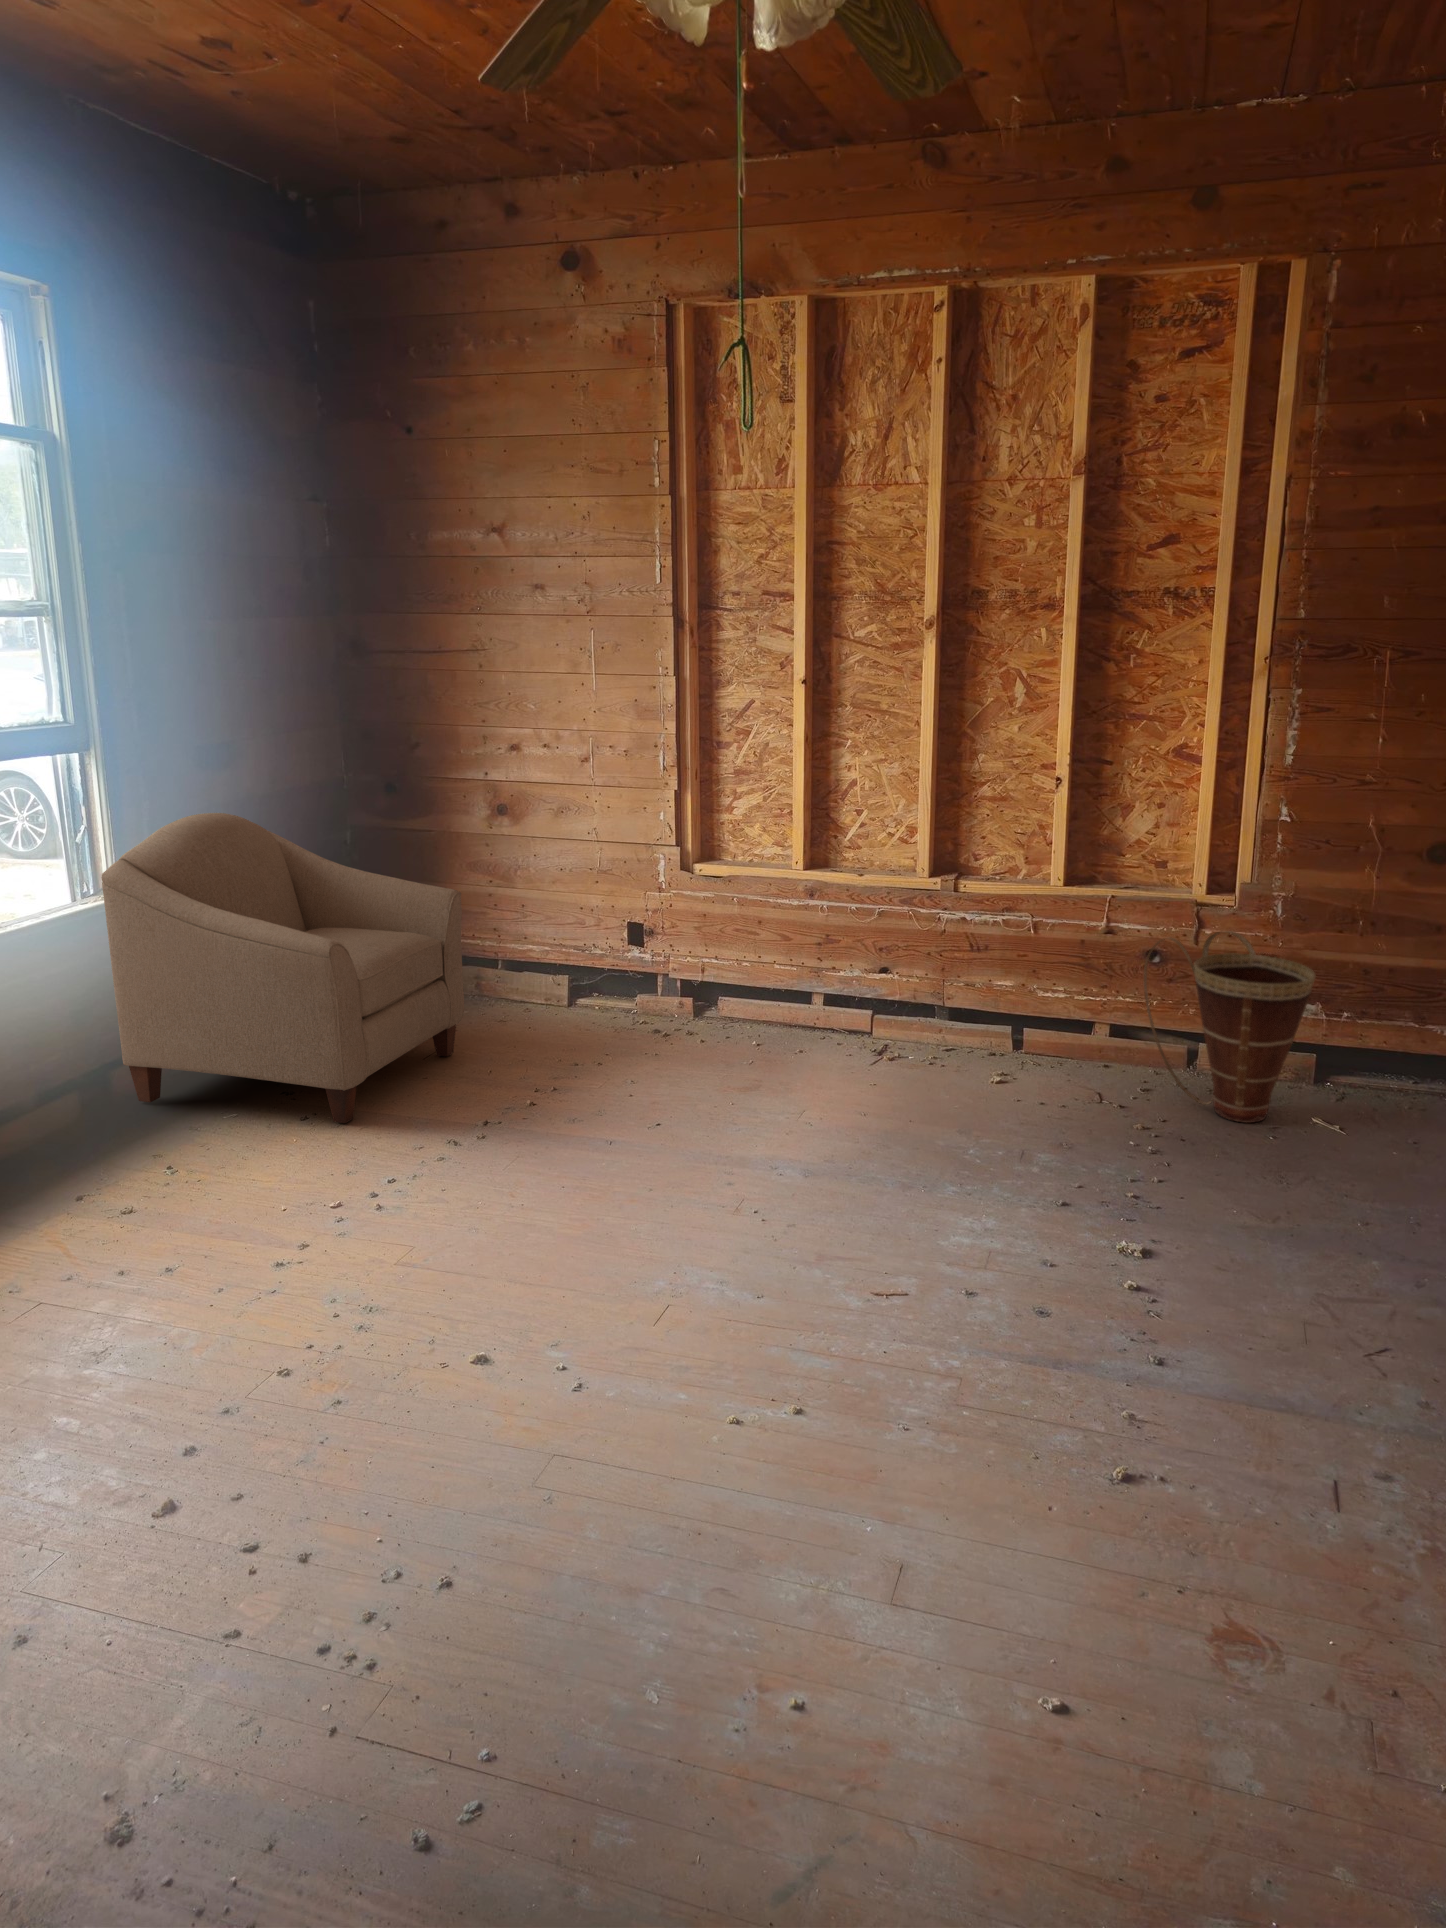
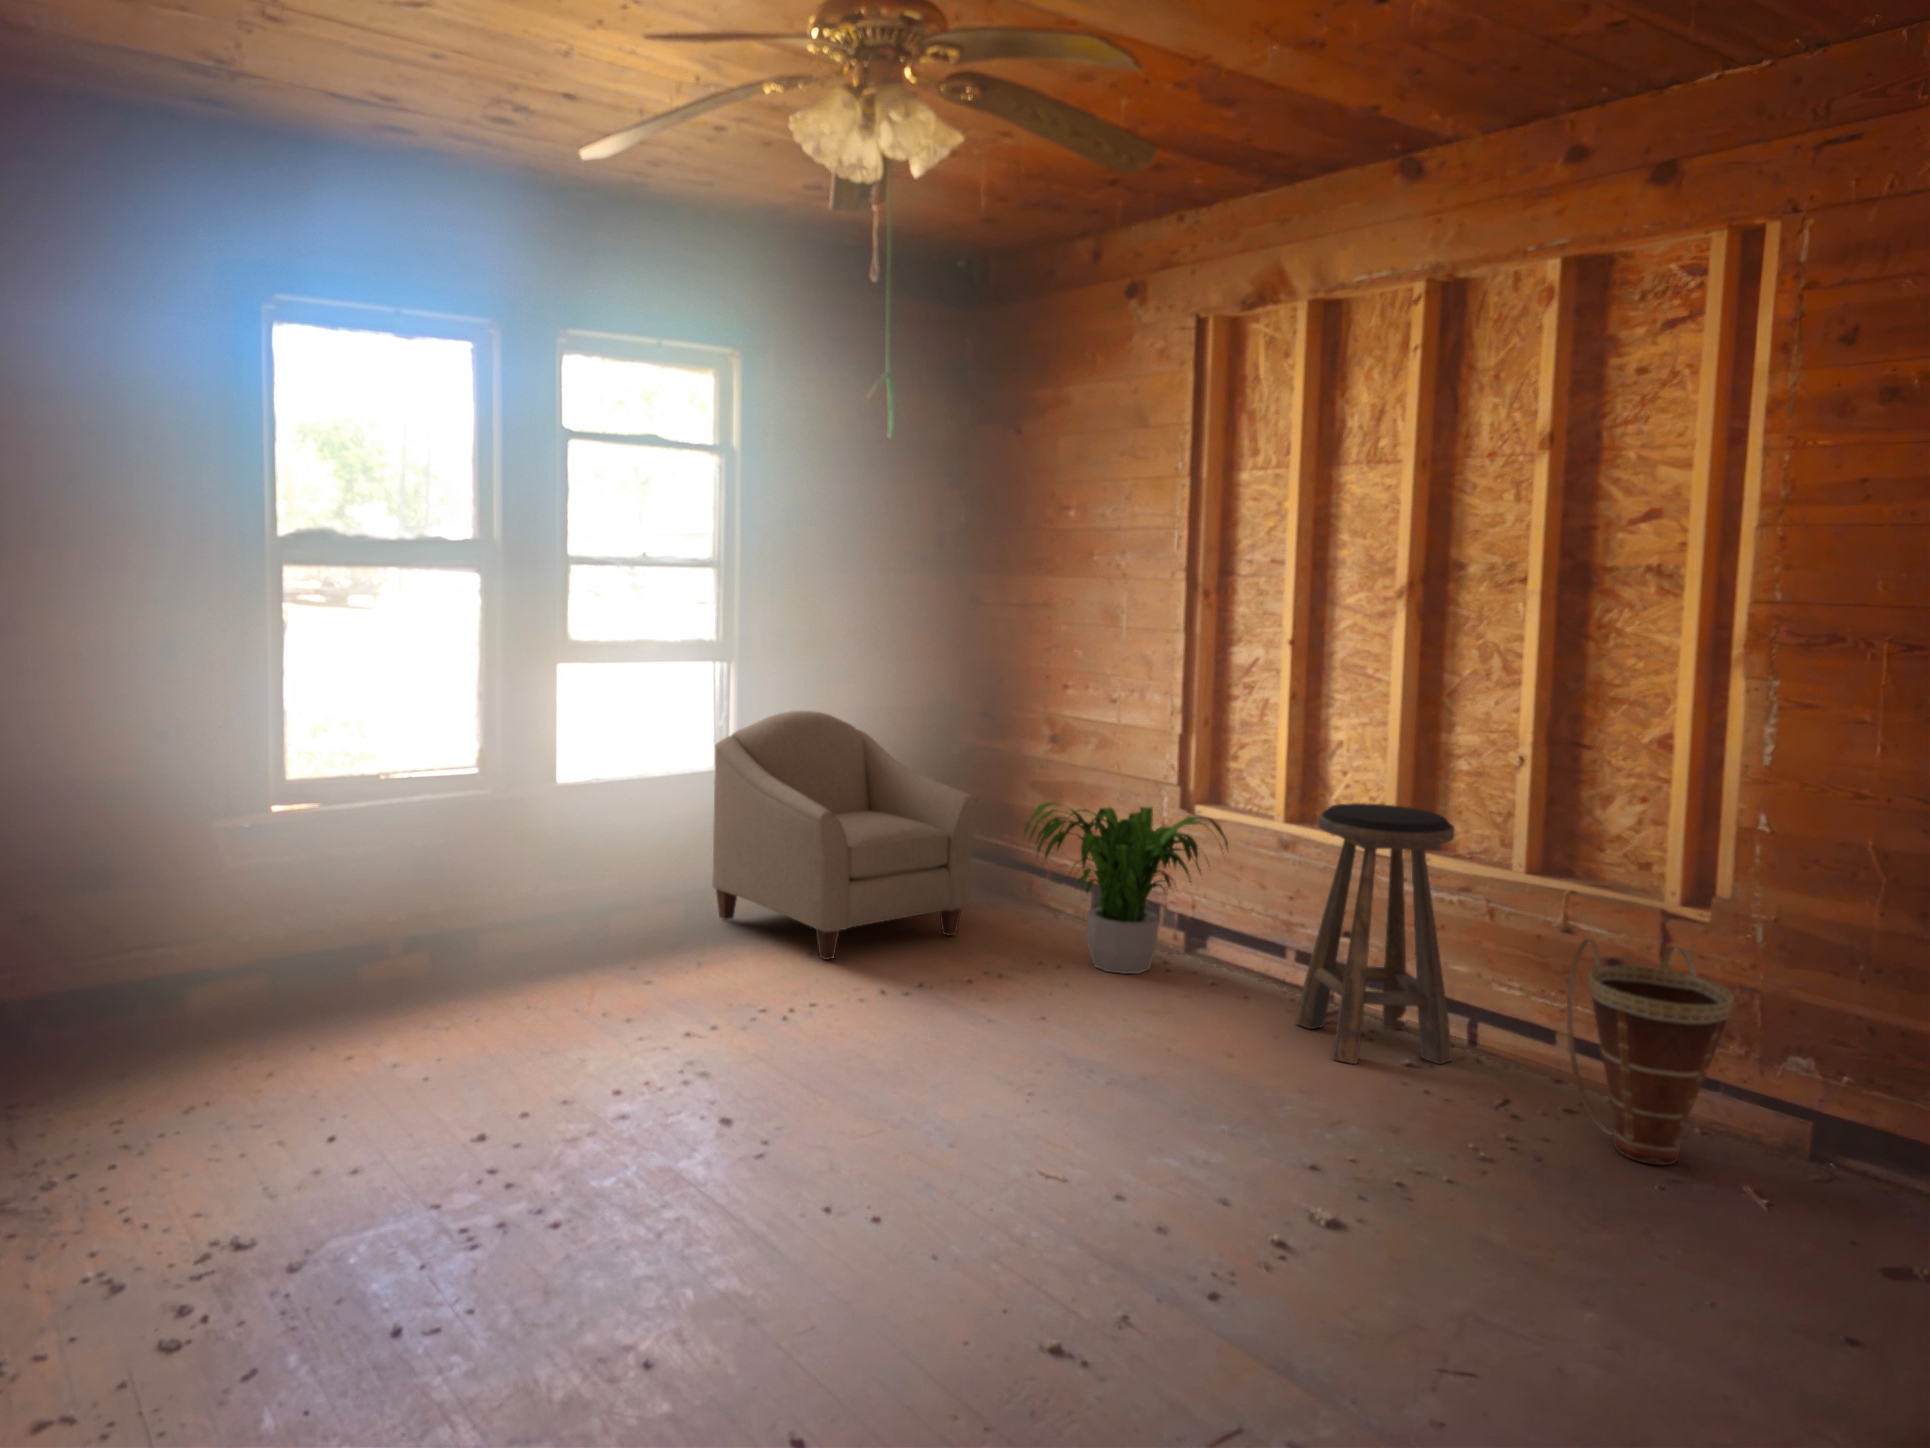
stool: none [872,839,1024,1096] -> present [1296,803,1454,1064]
potted plant: none [547,873,762,1057] -> present [1024,802,1228,974]

